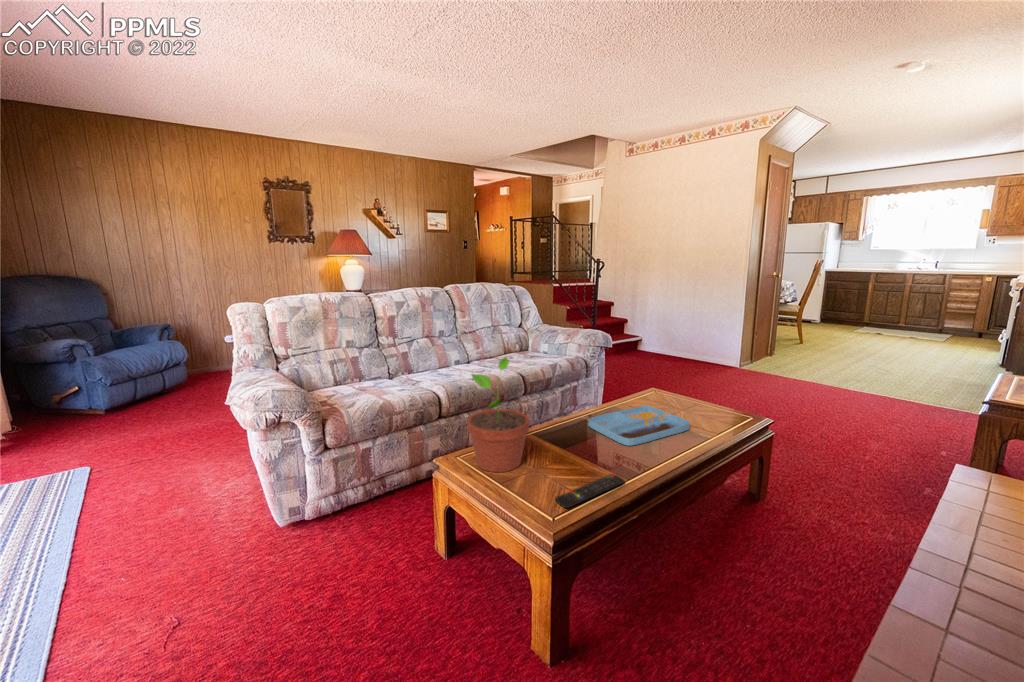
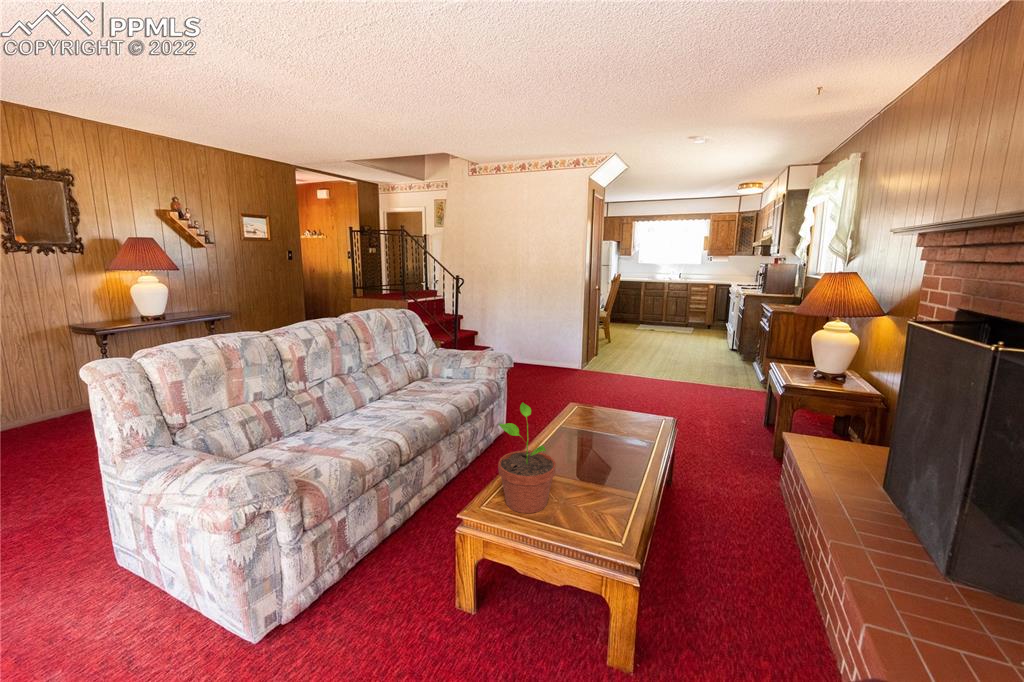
tray: present [588,406,690,446] -> none [561,422,634,461]
remote control: present [555,474,625,508] -> none [607,490,638,529]

